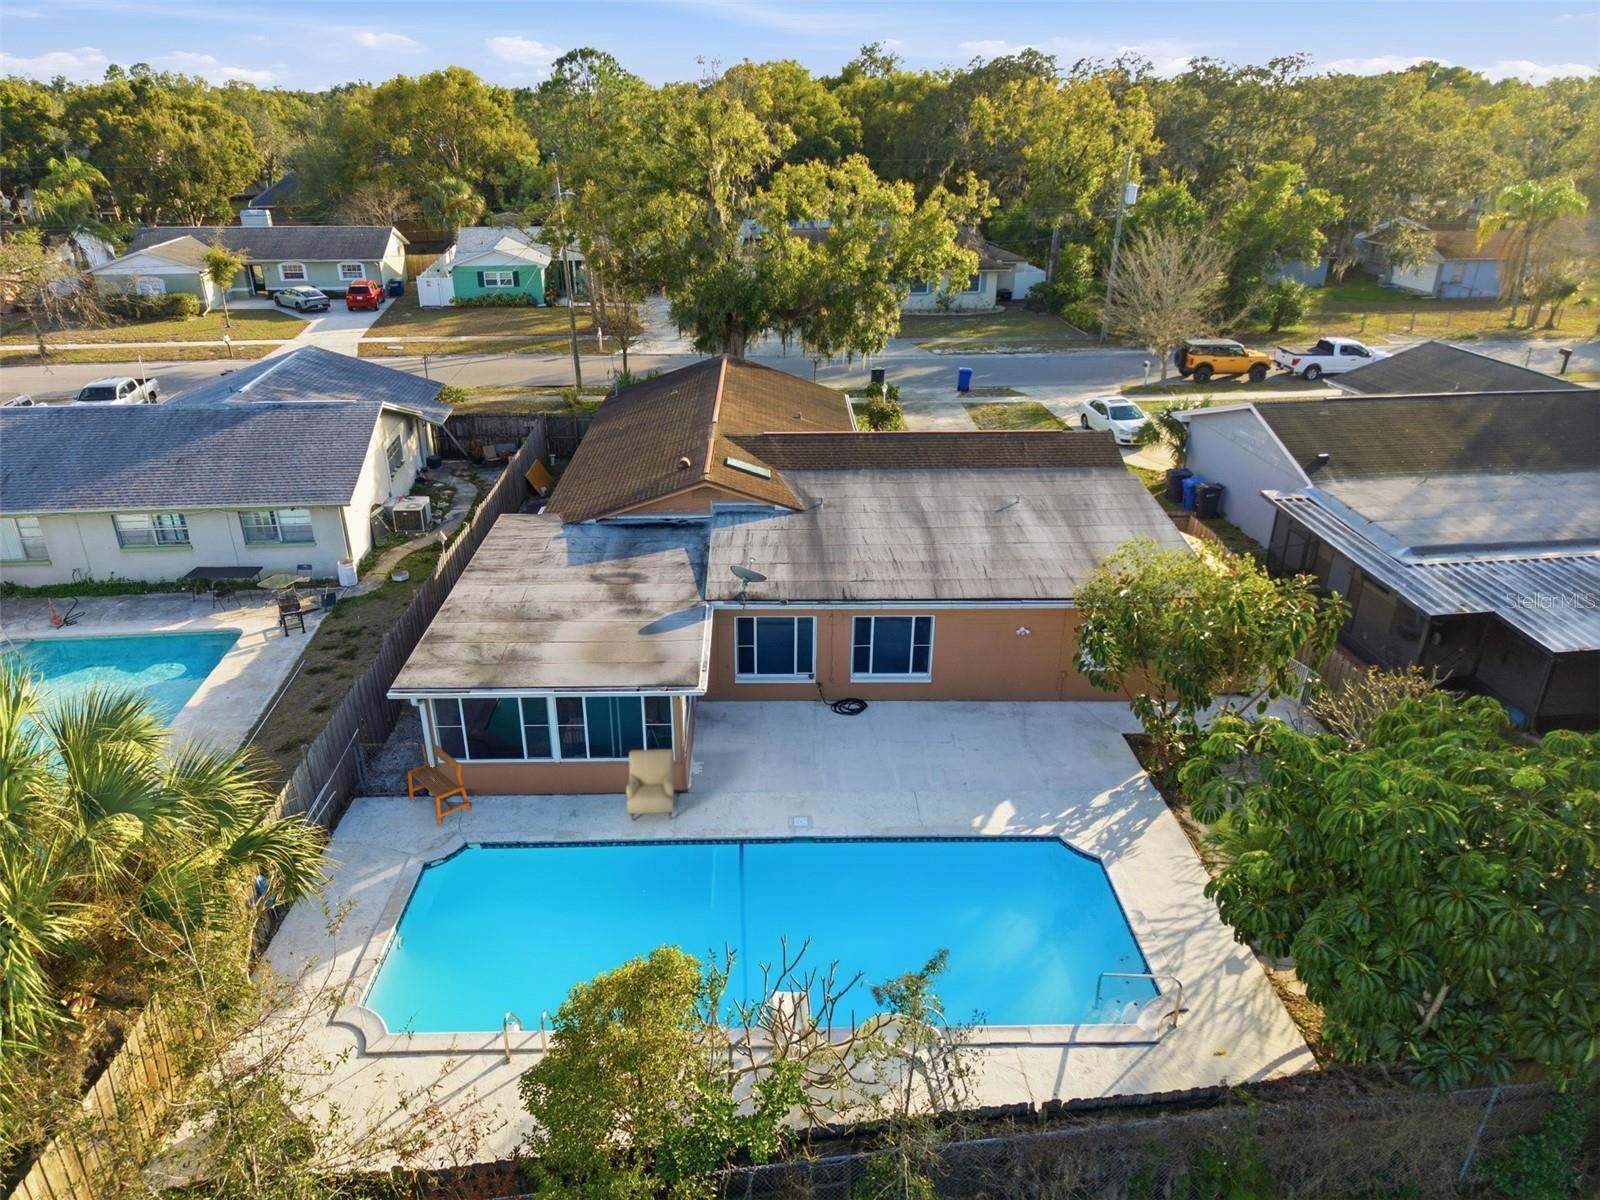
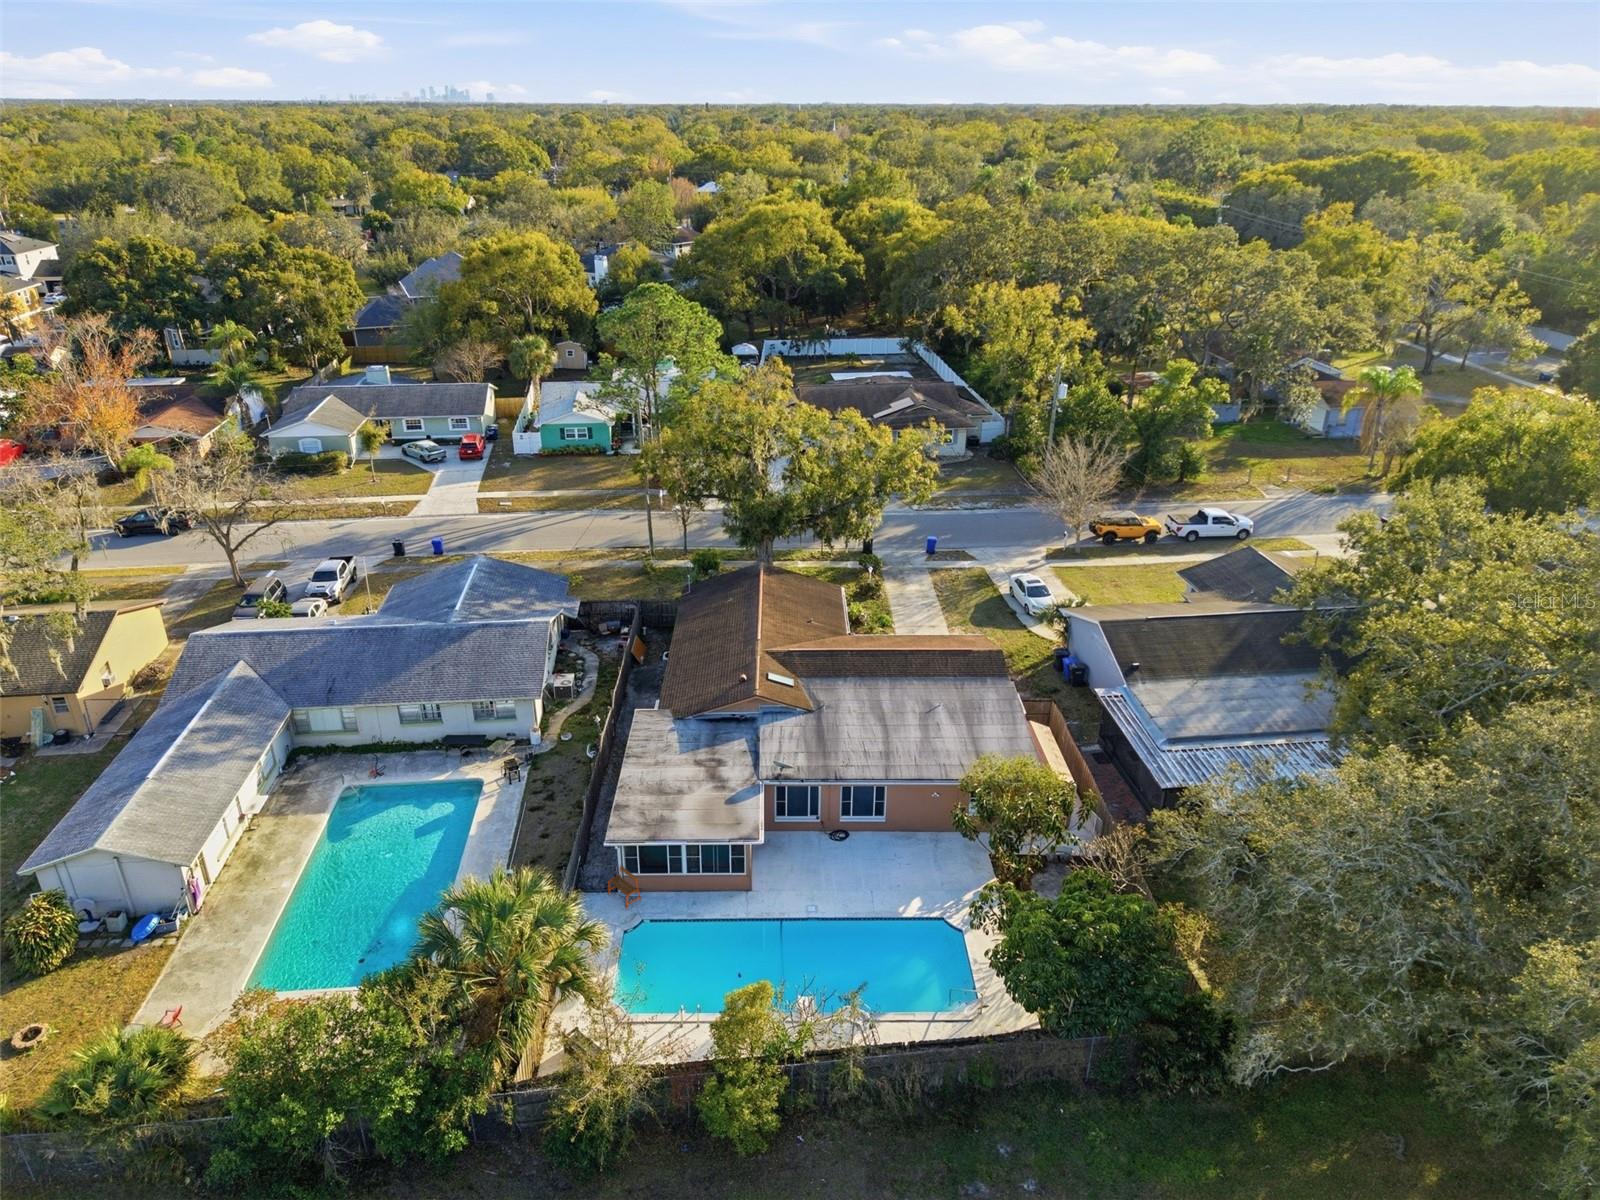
chair: present [626,749,675,820] -> none [722,869,747,907]

